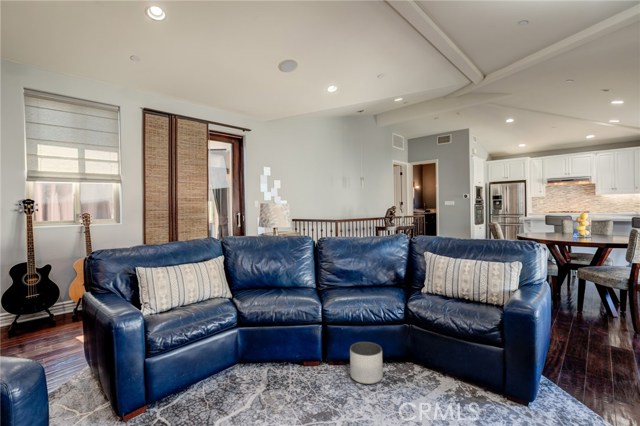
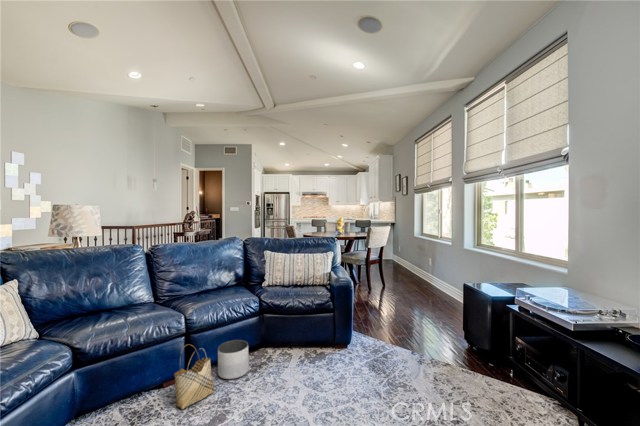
woven basket: none [299,332,336,392] -> present [174,344,214,409]

